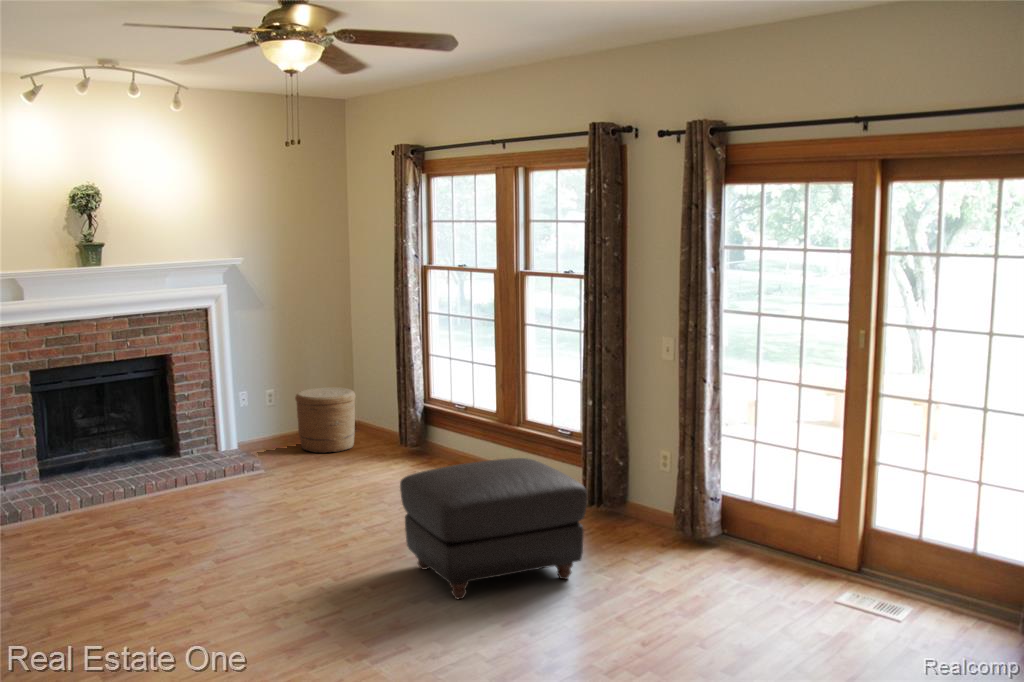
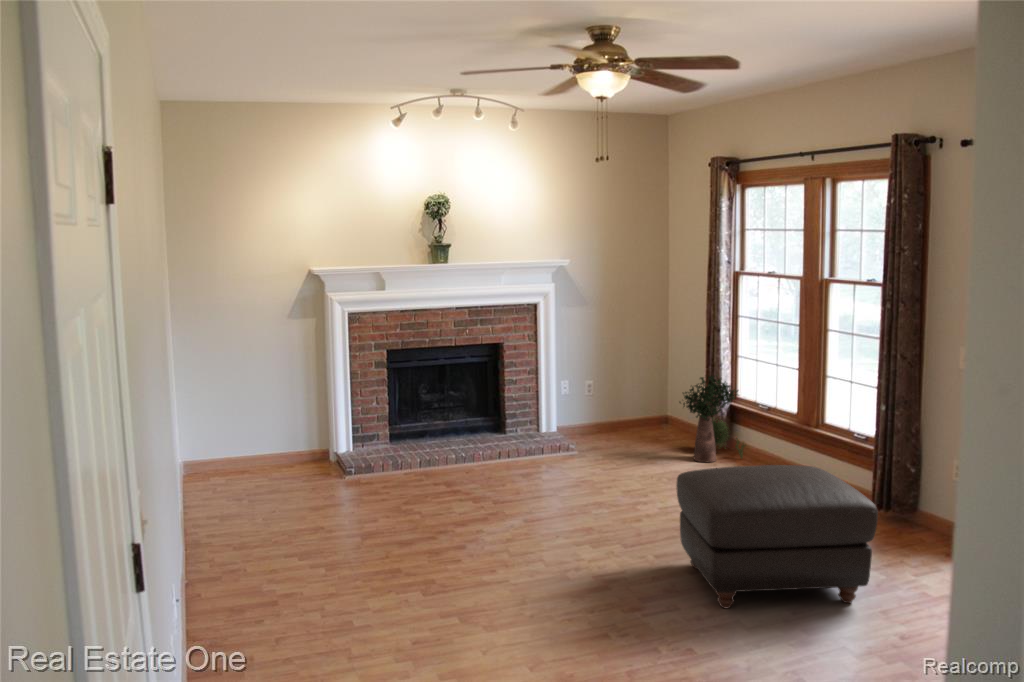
potted plant: none [375,374,446,468] -> present [679,376,746,463]
woven basket: present [295,388,355,453] -> none [612,382,666,441]

